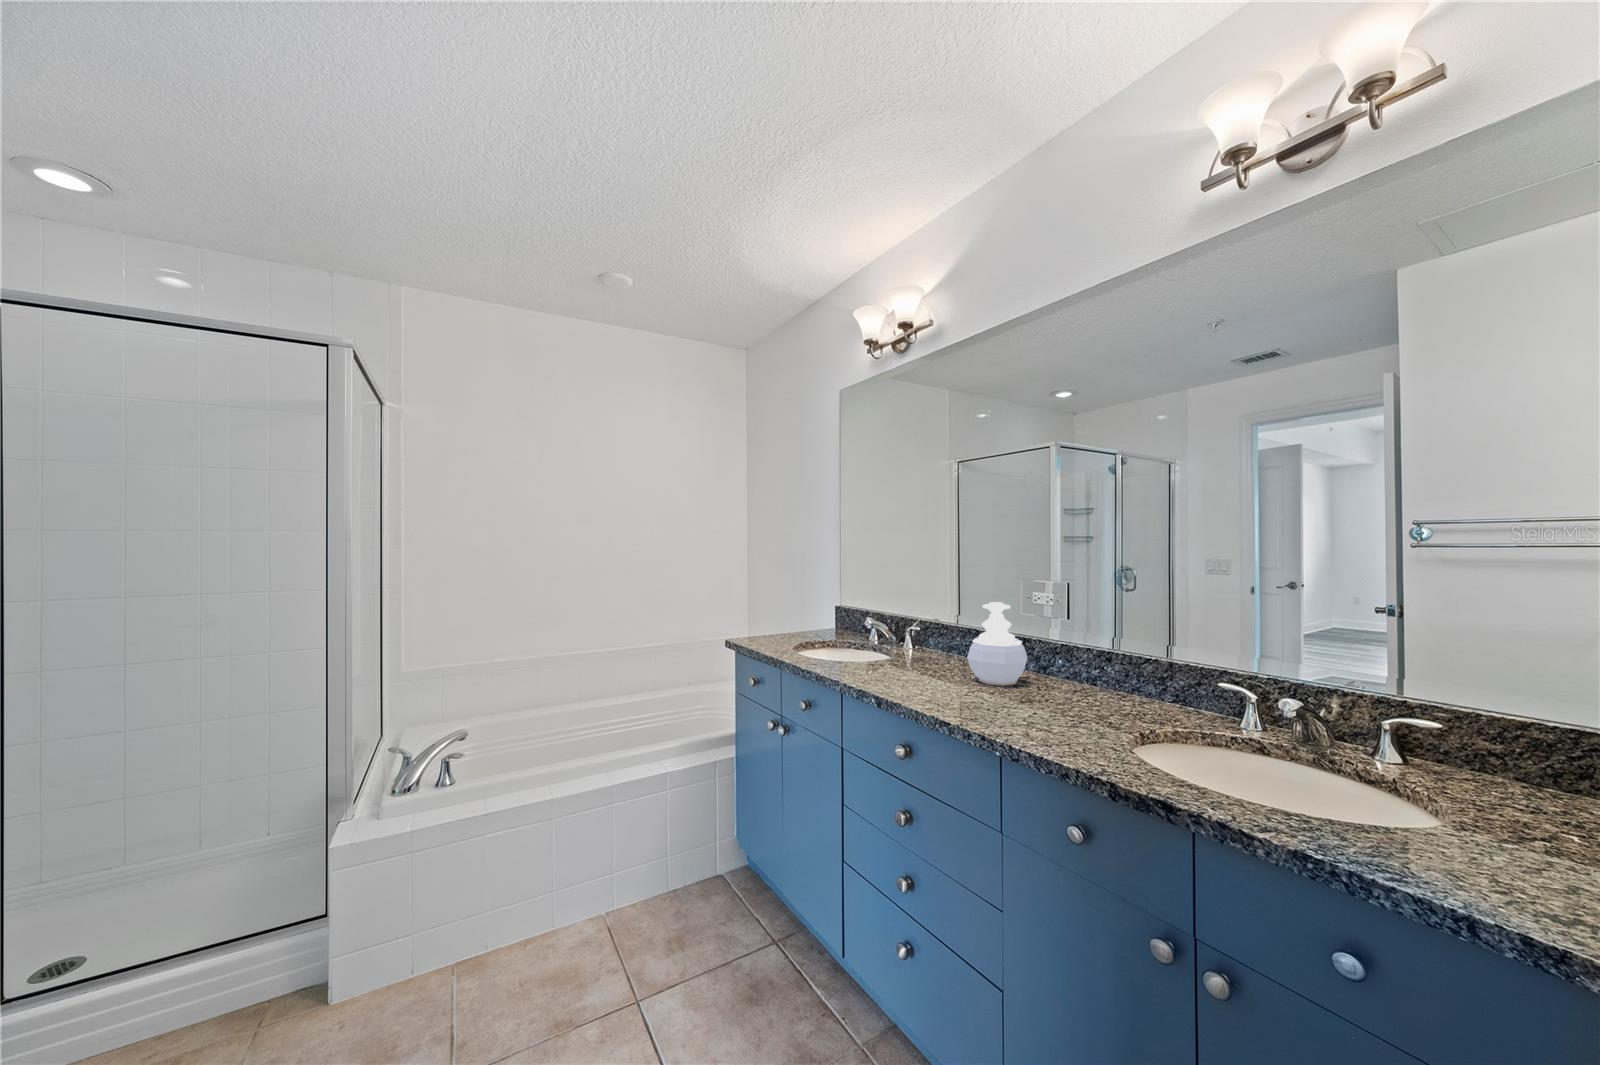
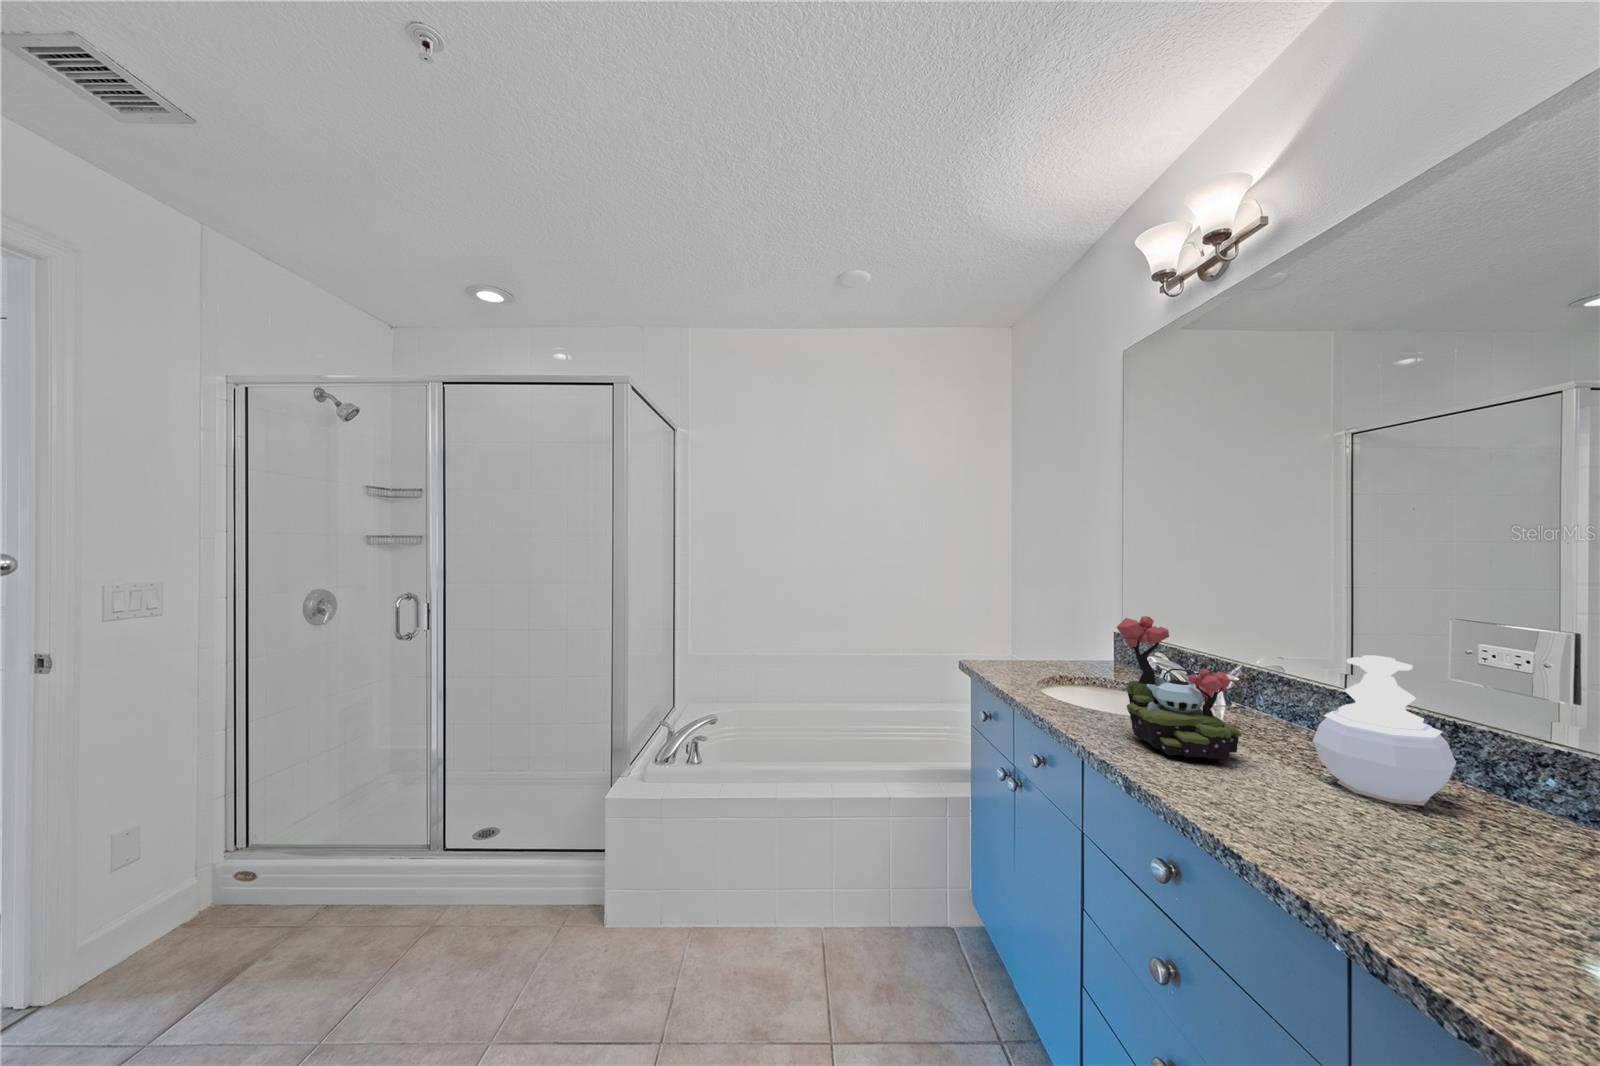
plant: none [859,589,932,681] -> present [1117,616,1241,760]

